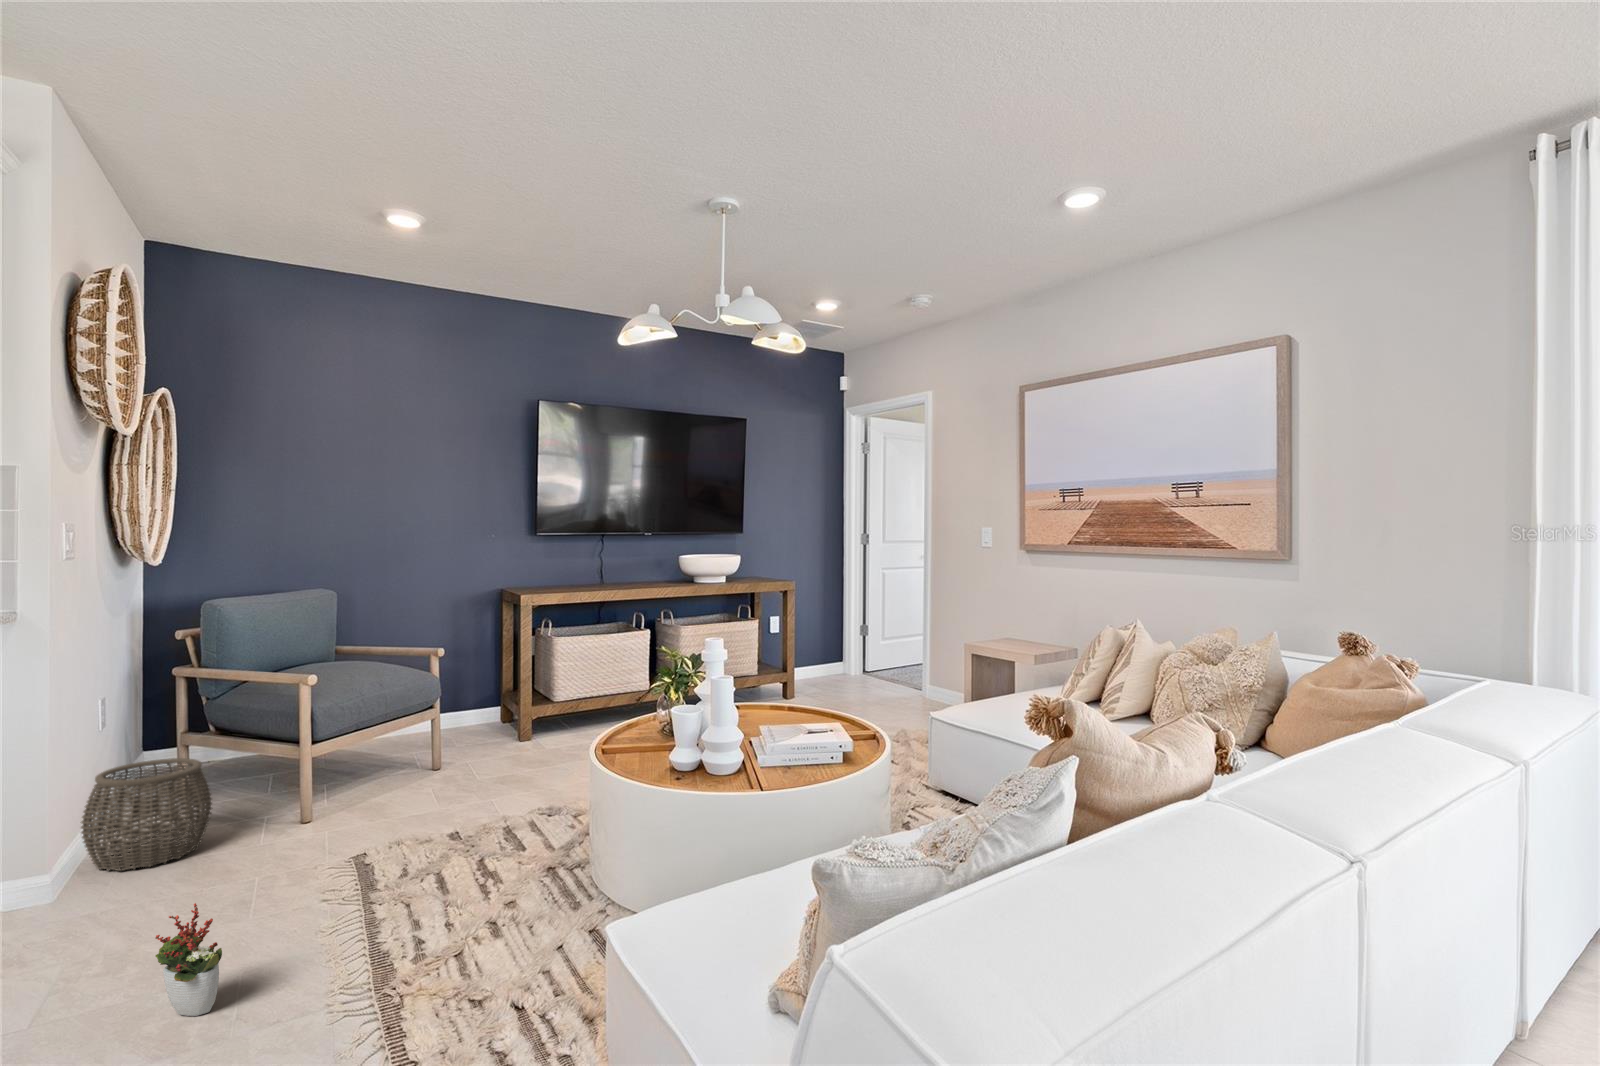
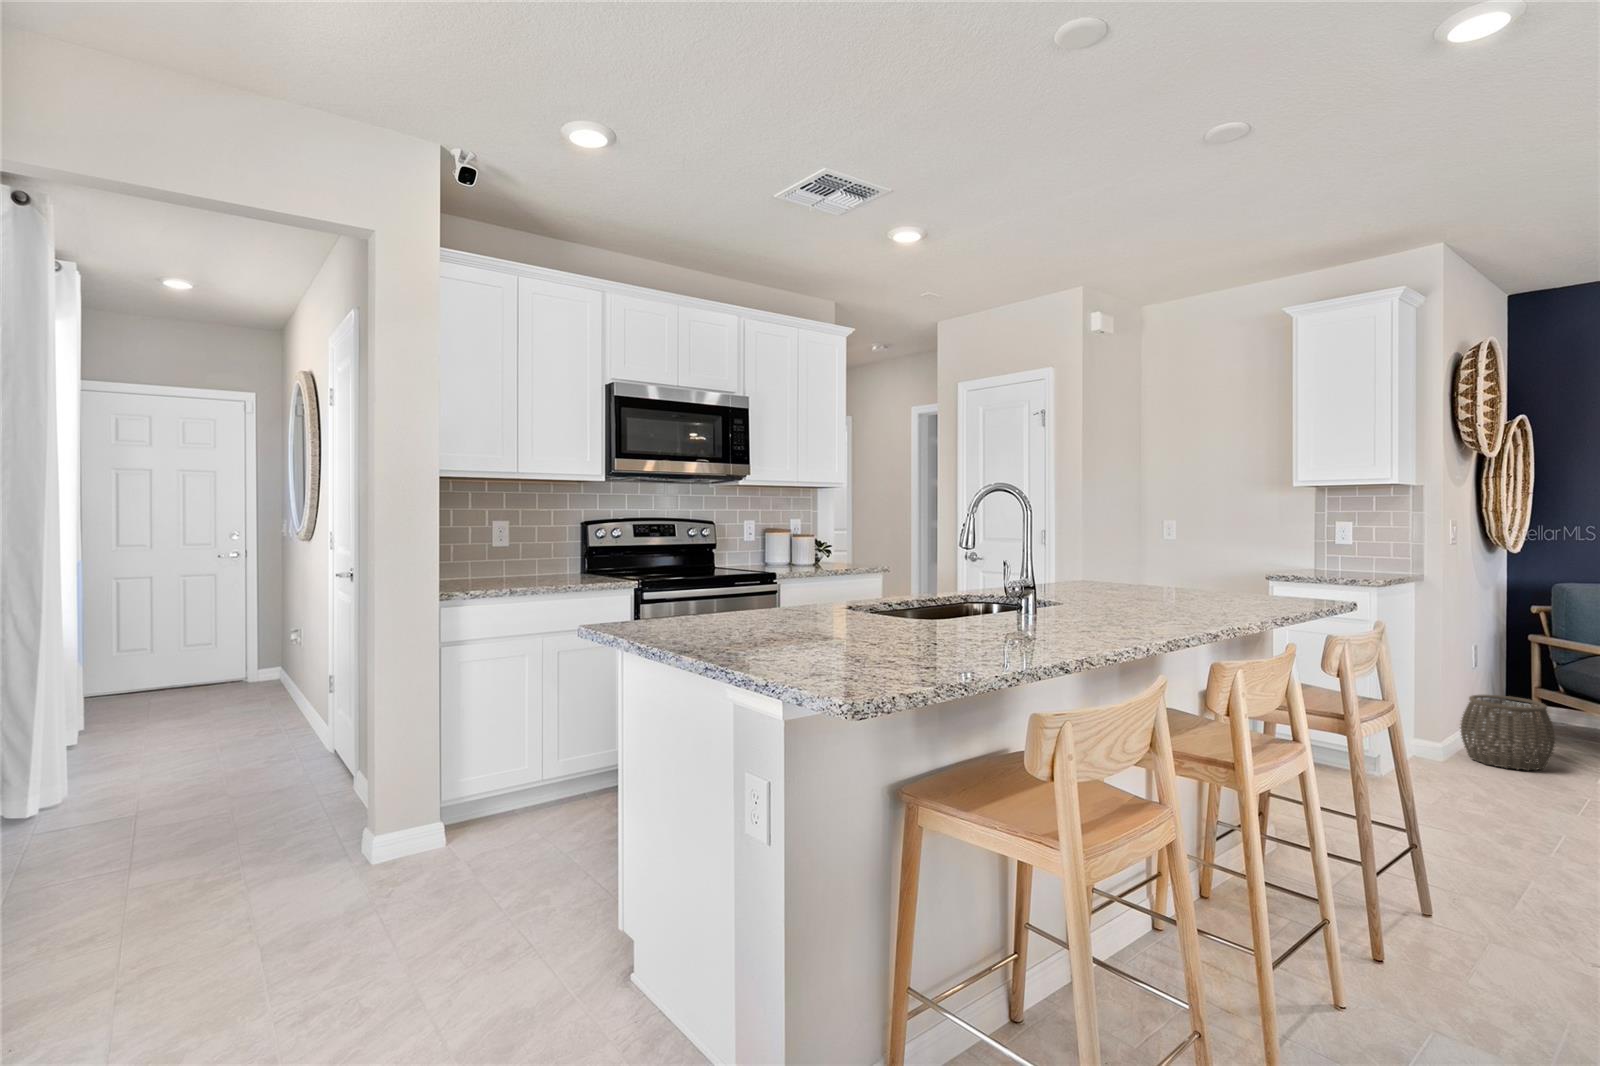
decorative plant: present [155,903,222,1016] -> none [1504,775,1549,848]

